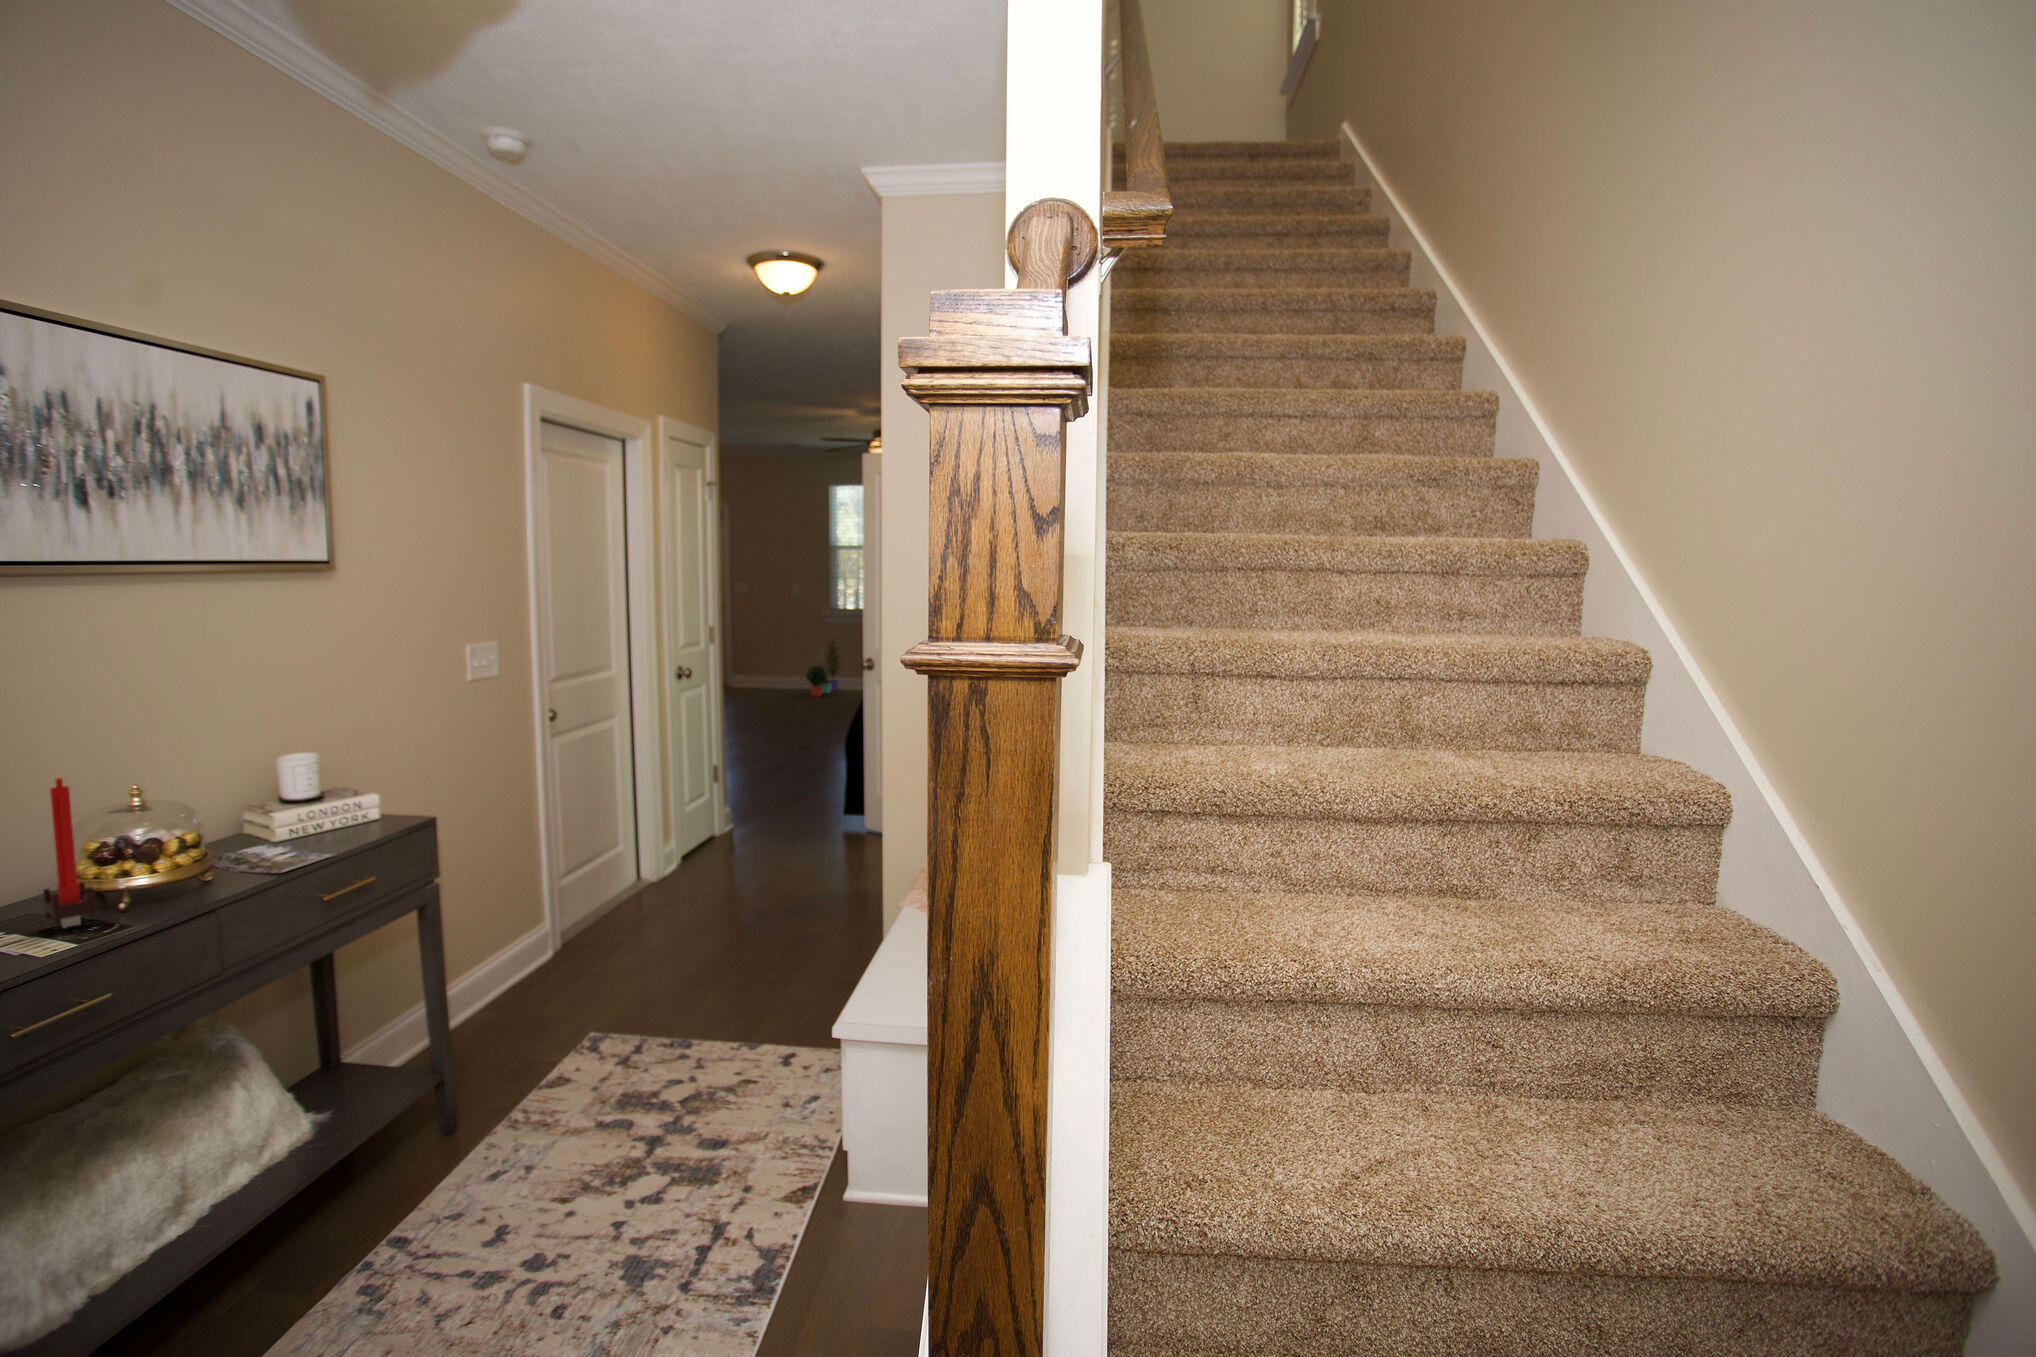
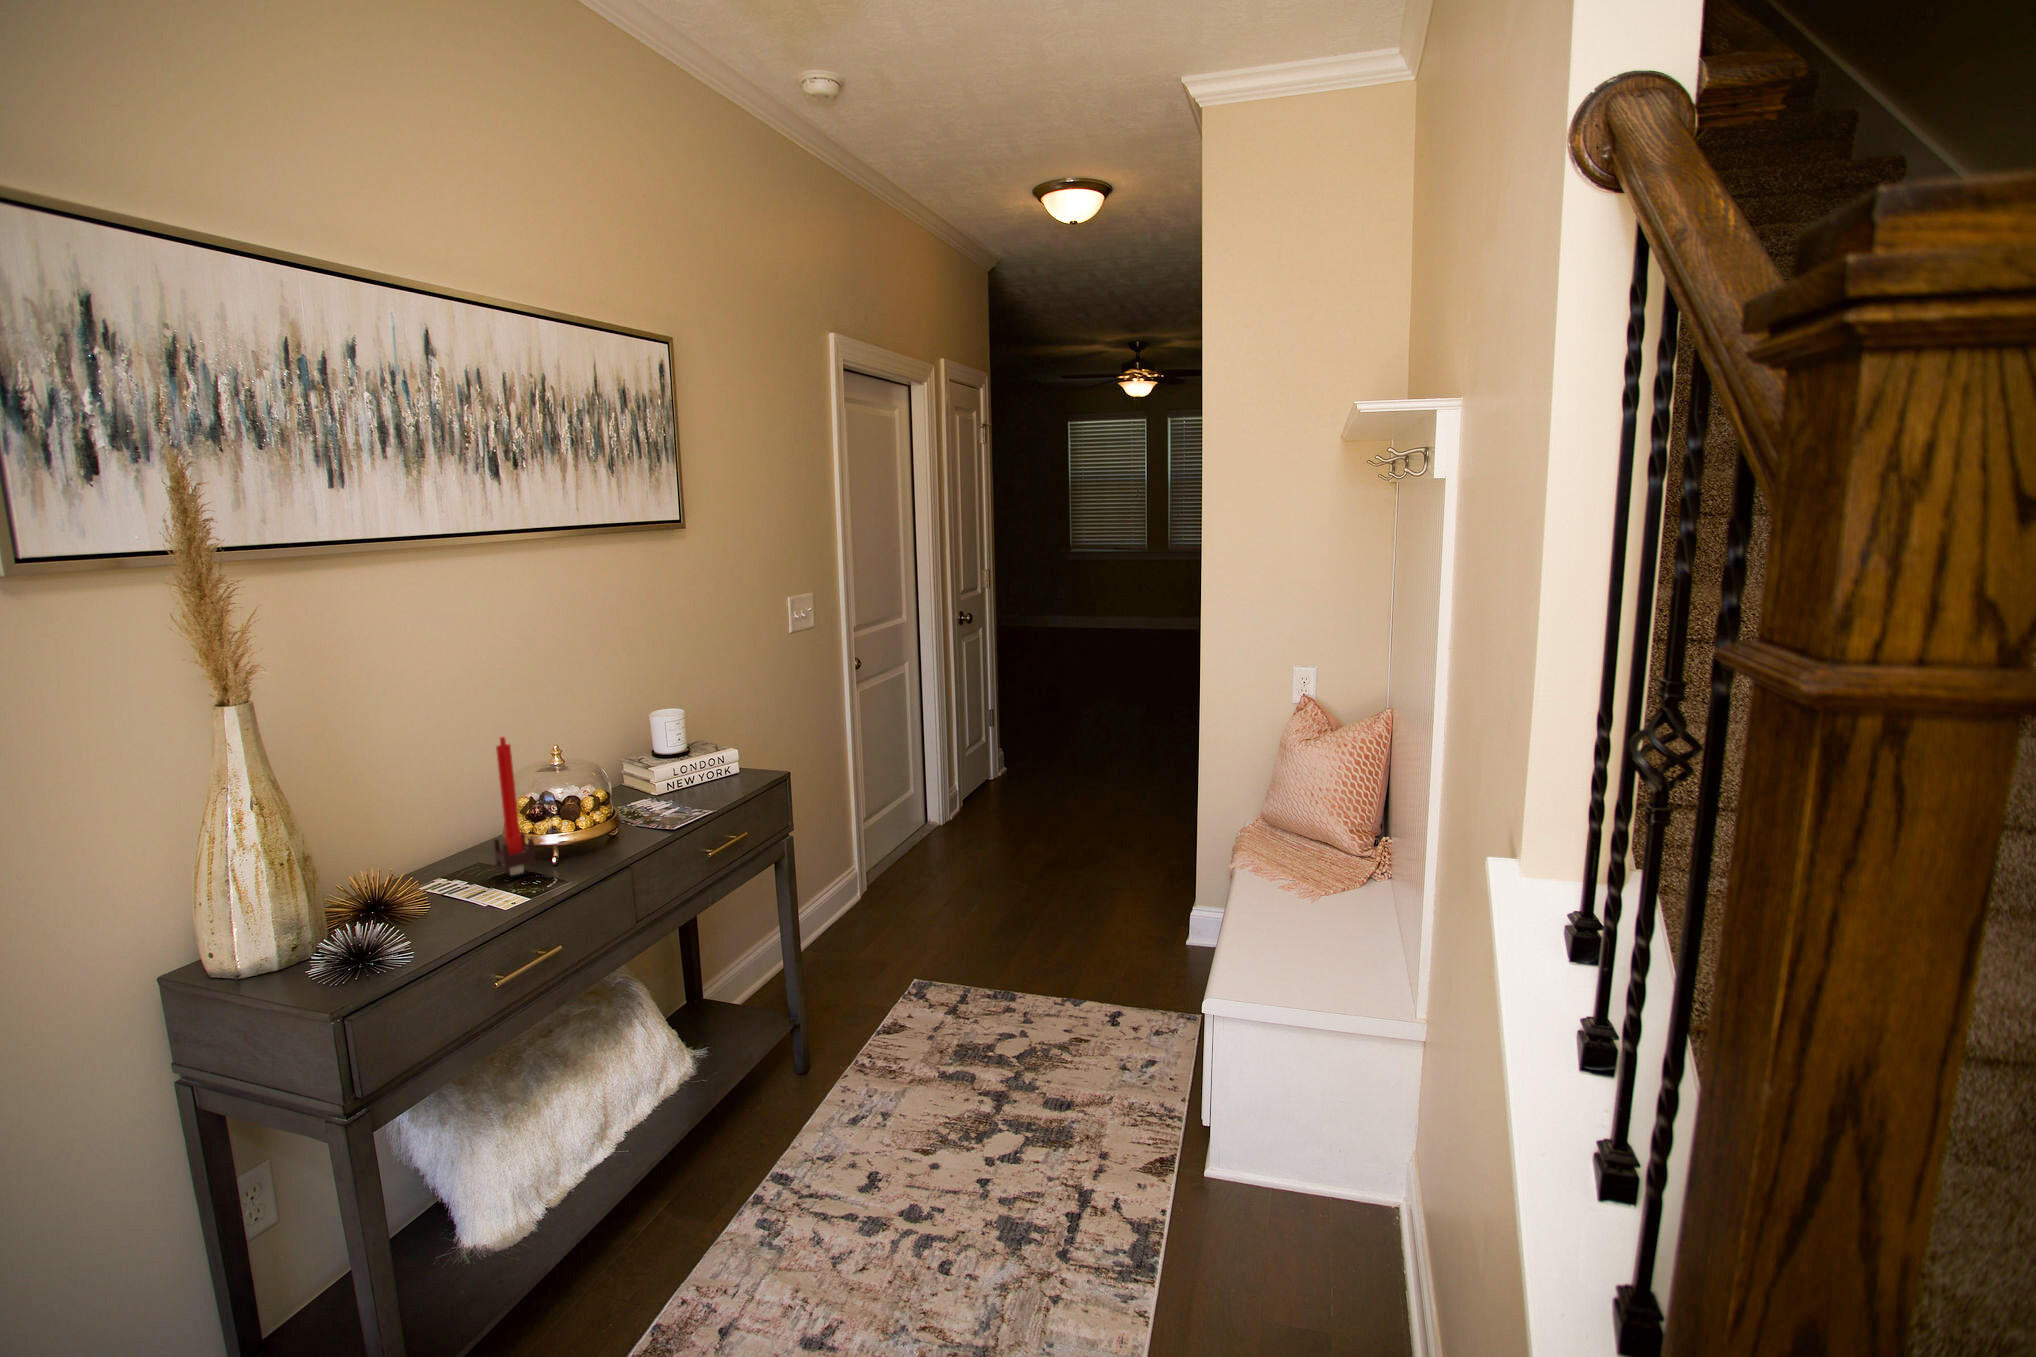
potted plant: present [805,638,842,696] -> none [1042,581,1079,641]

